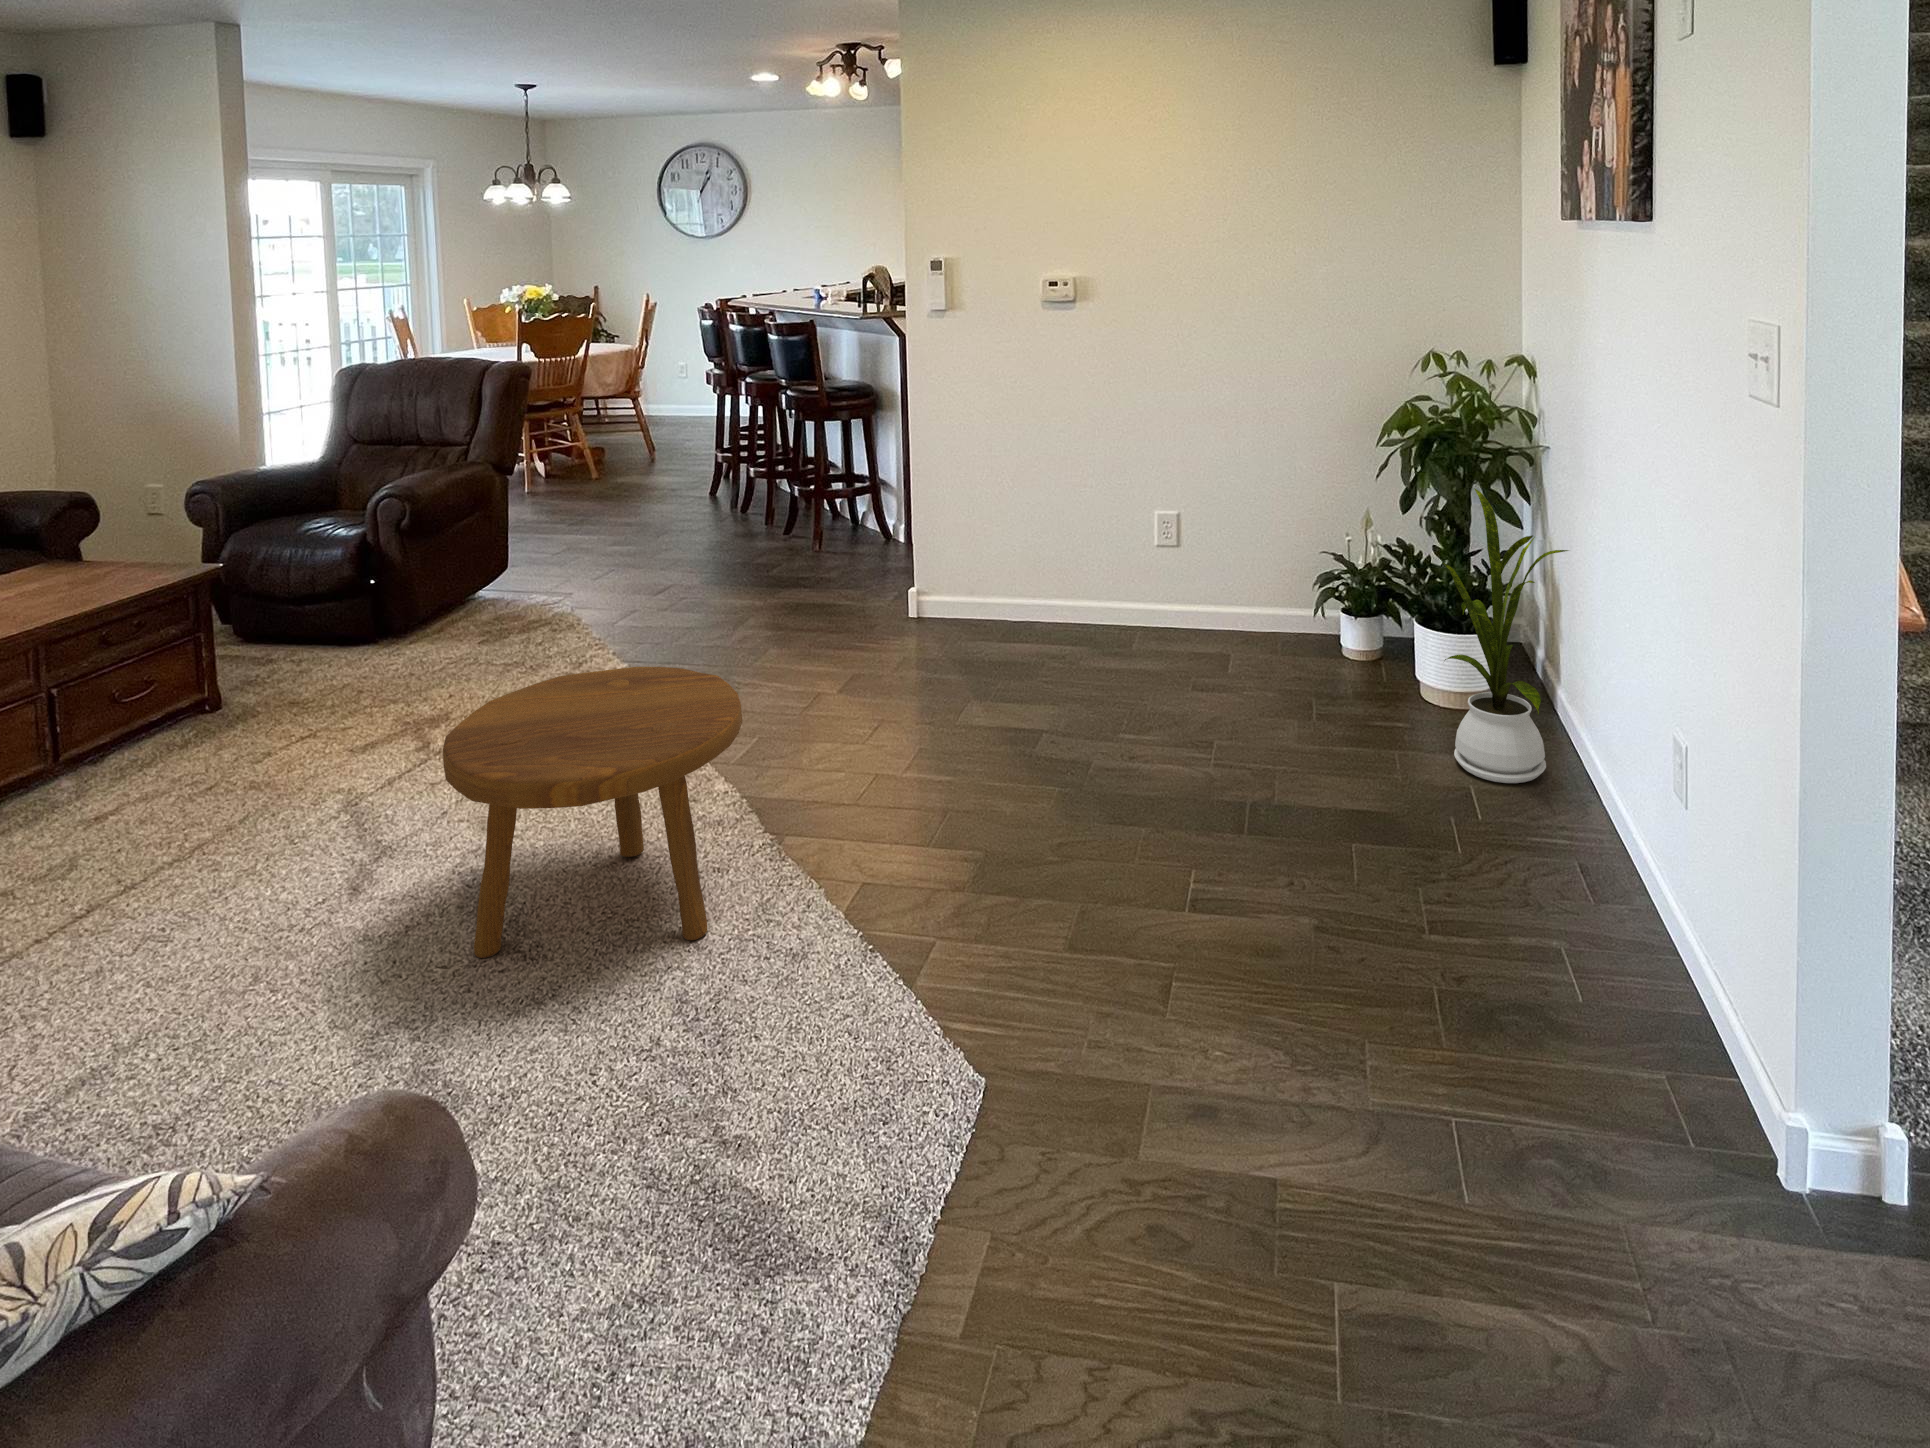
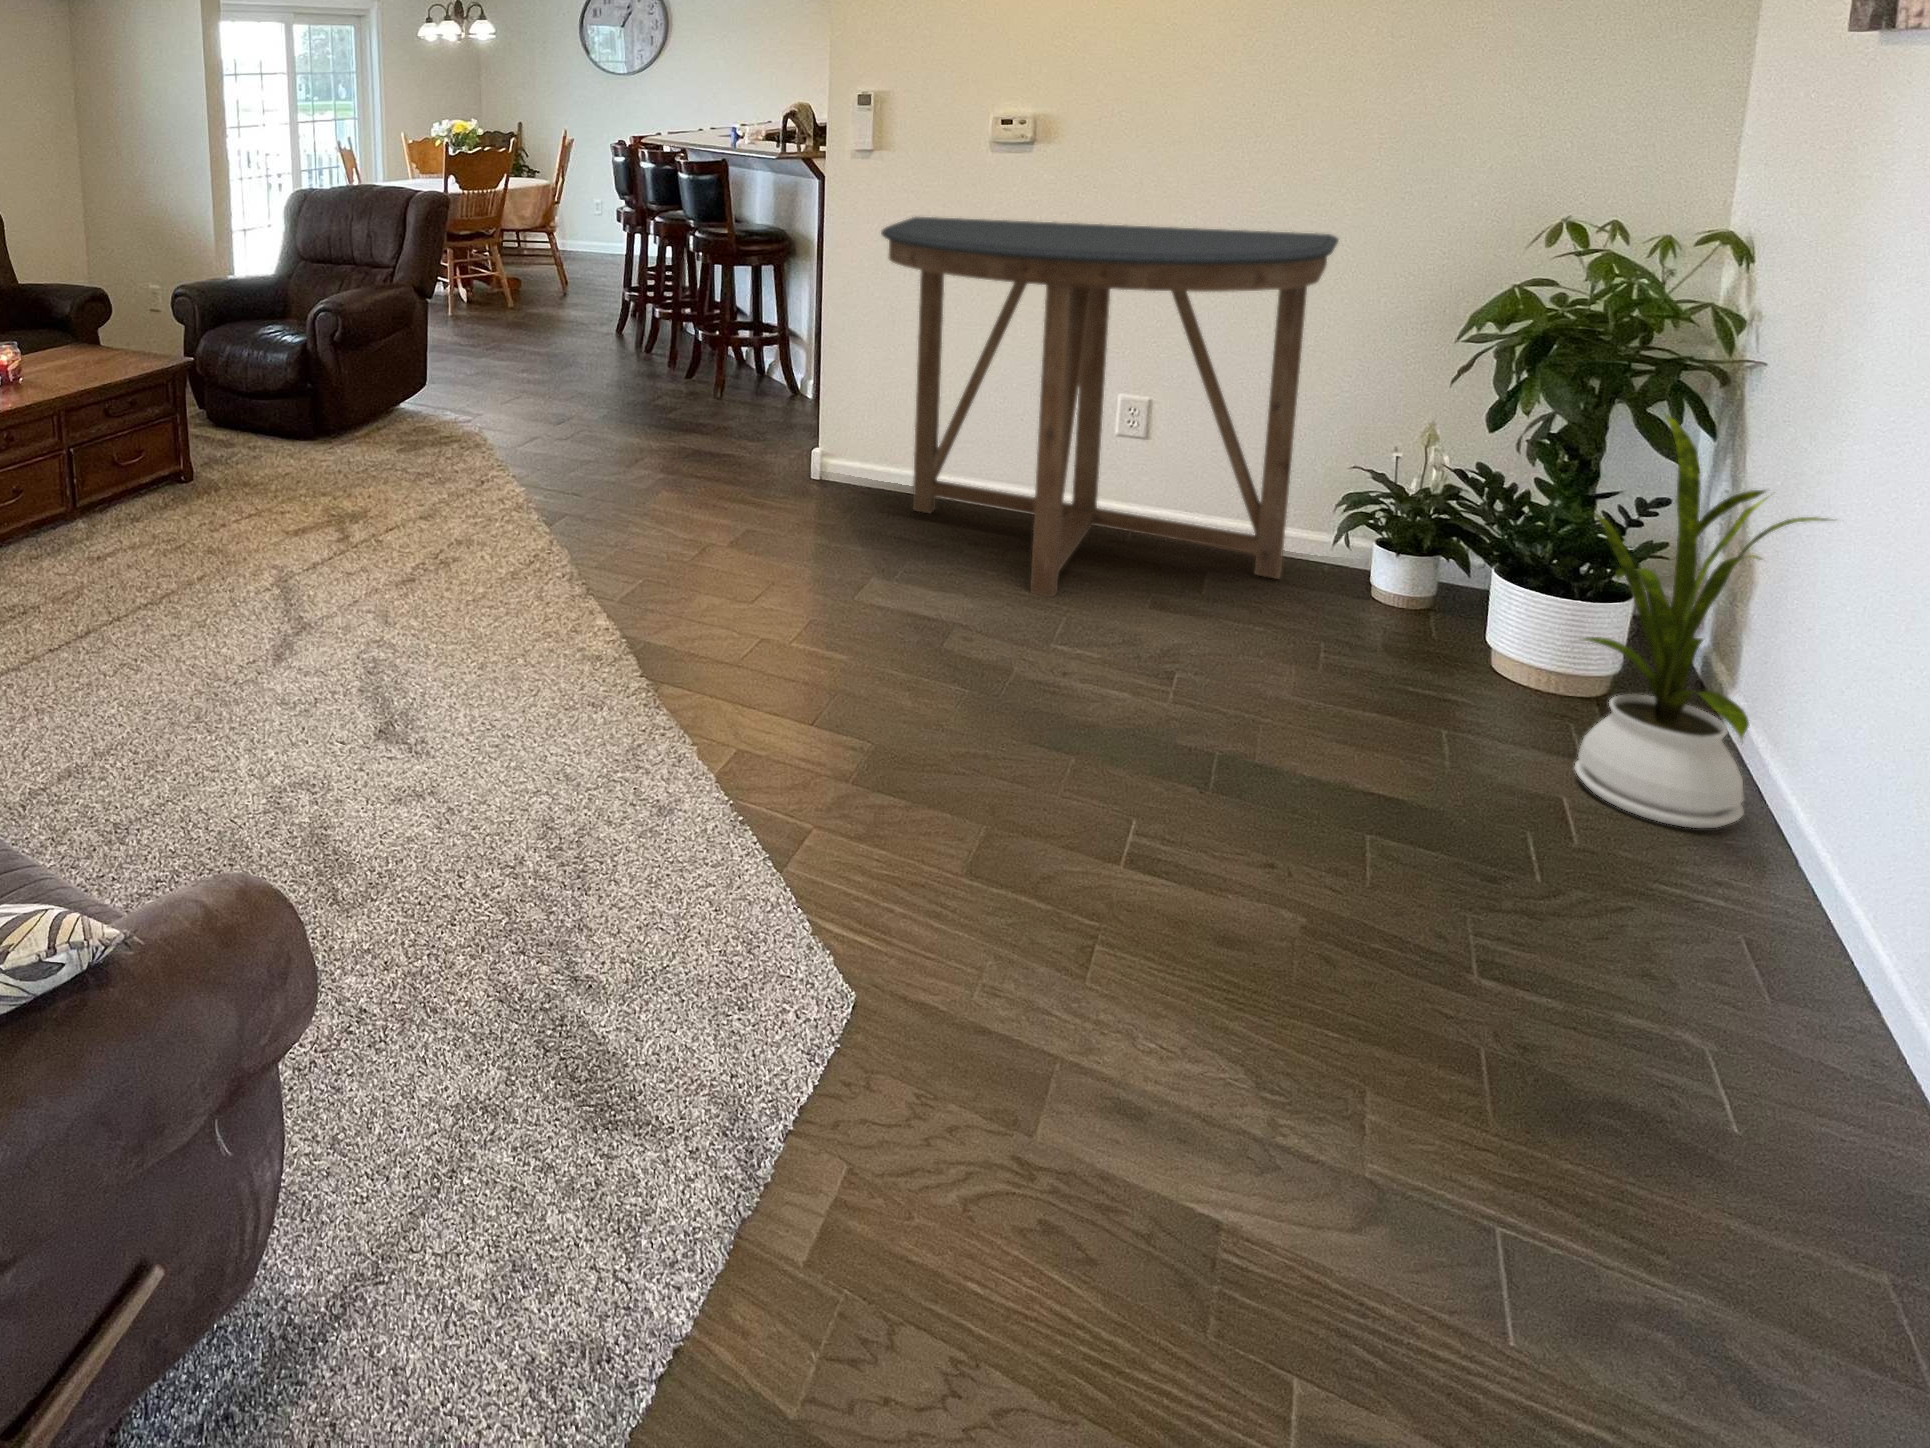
console table: none [953,371,1279,689] -> present [881,217,1338,597]
footstool: present [443,667,742,958] -> none [340,500,619,777]

